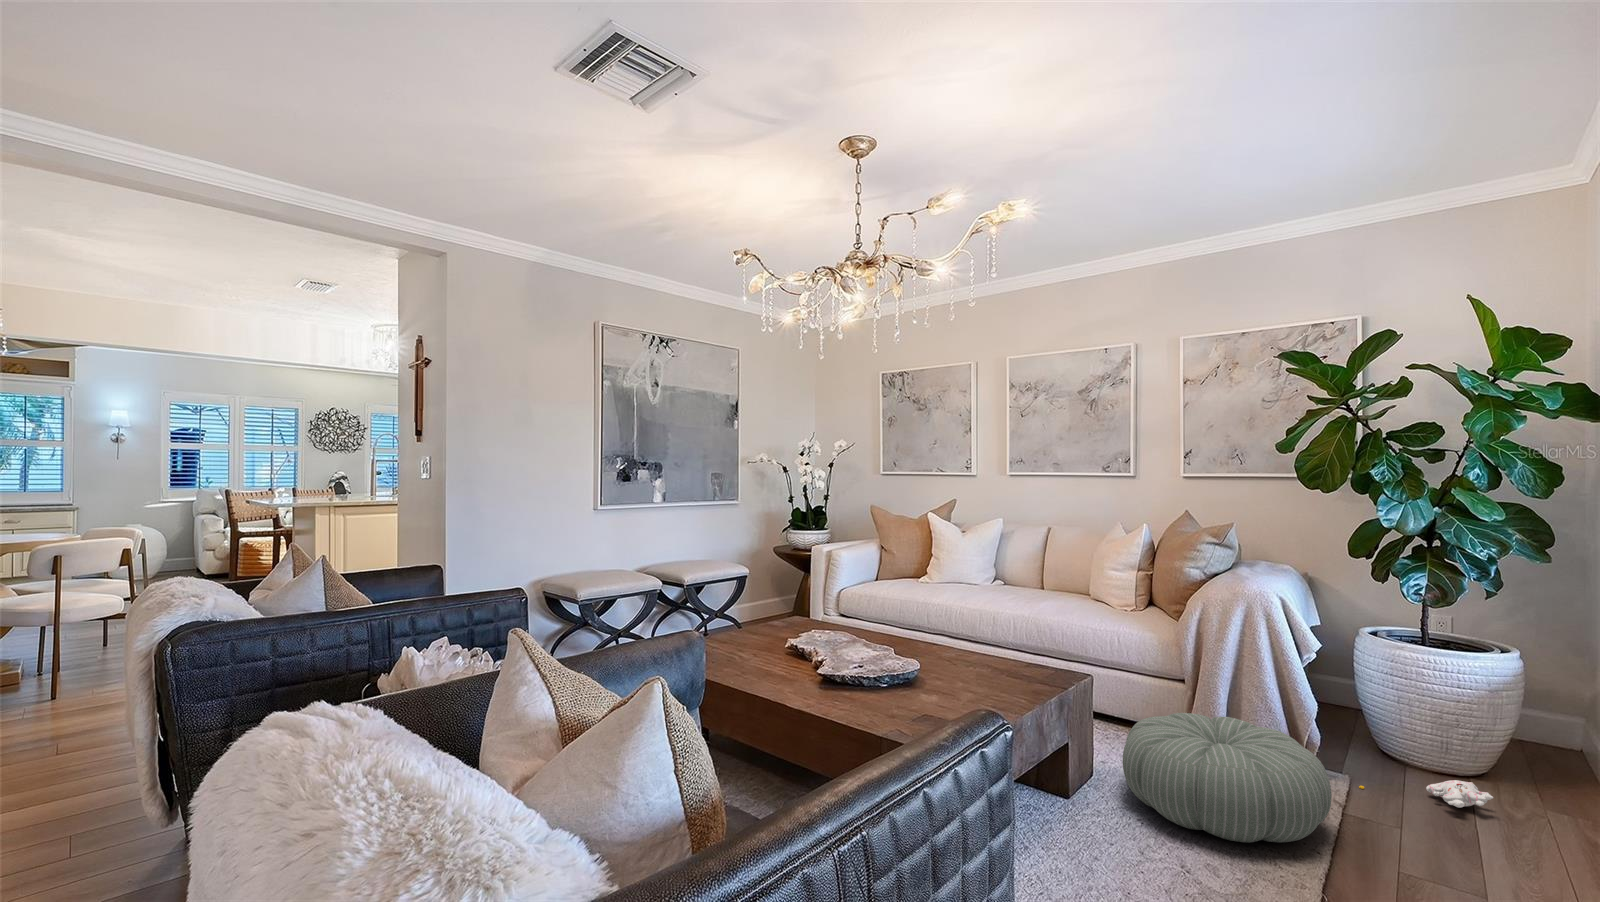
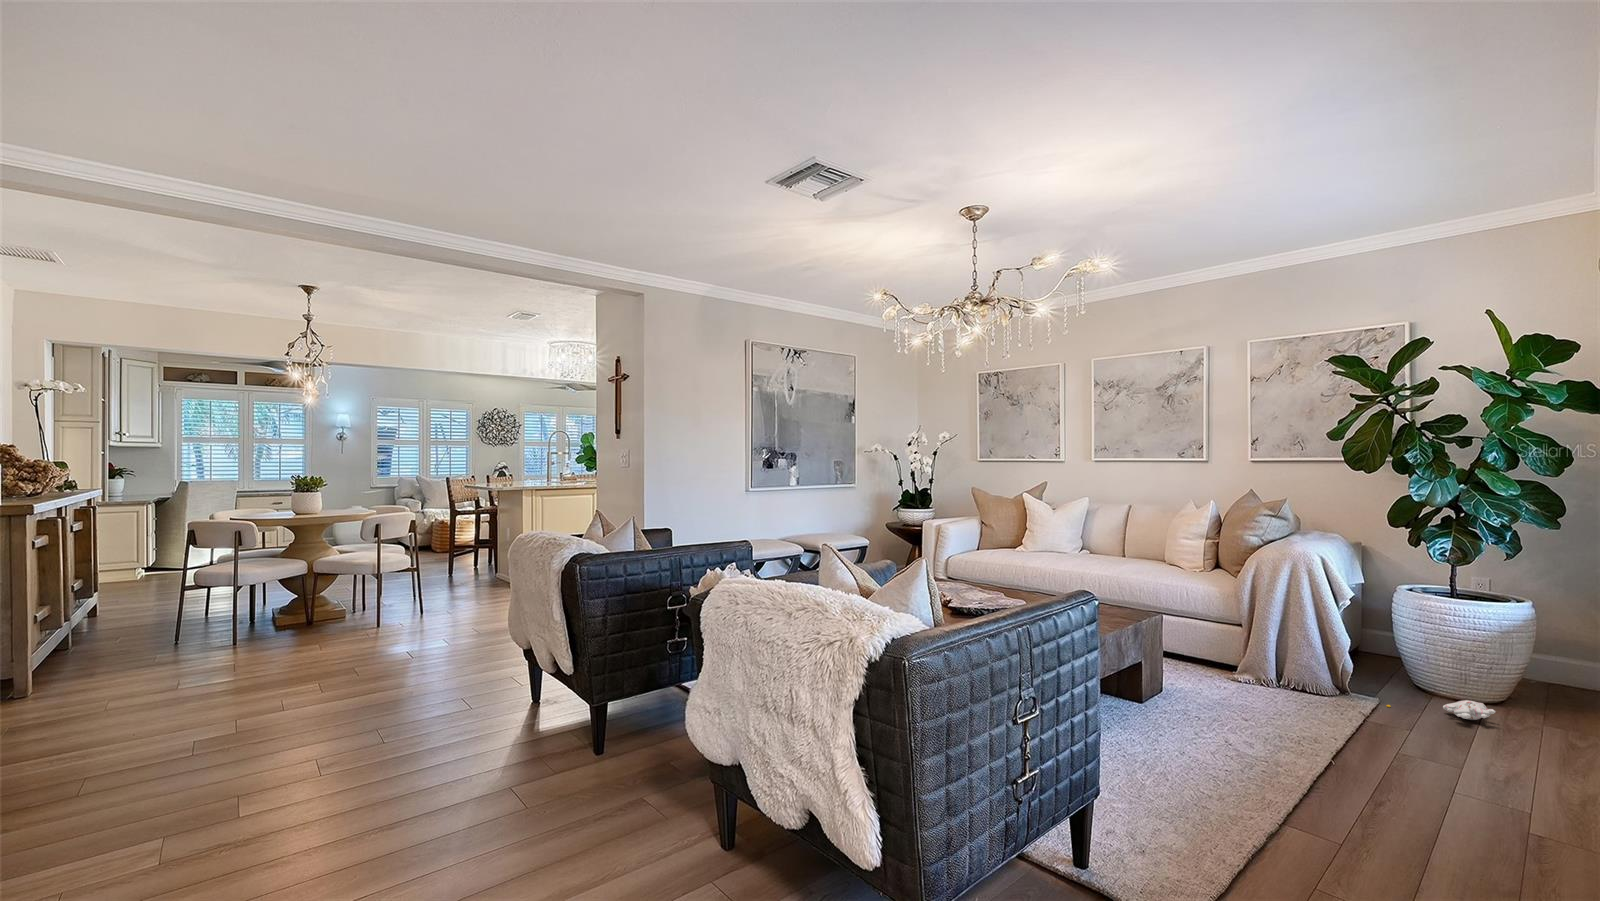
pouf: present [1123,713,1332,843] -> none [1187,644,1354,734]

